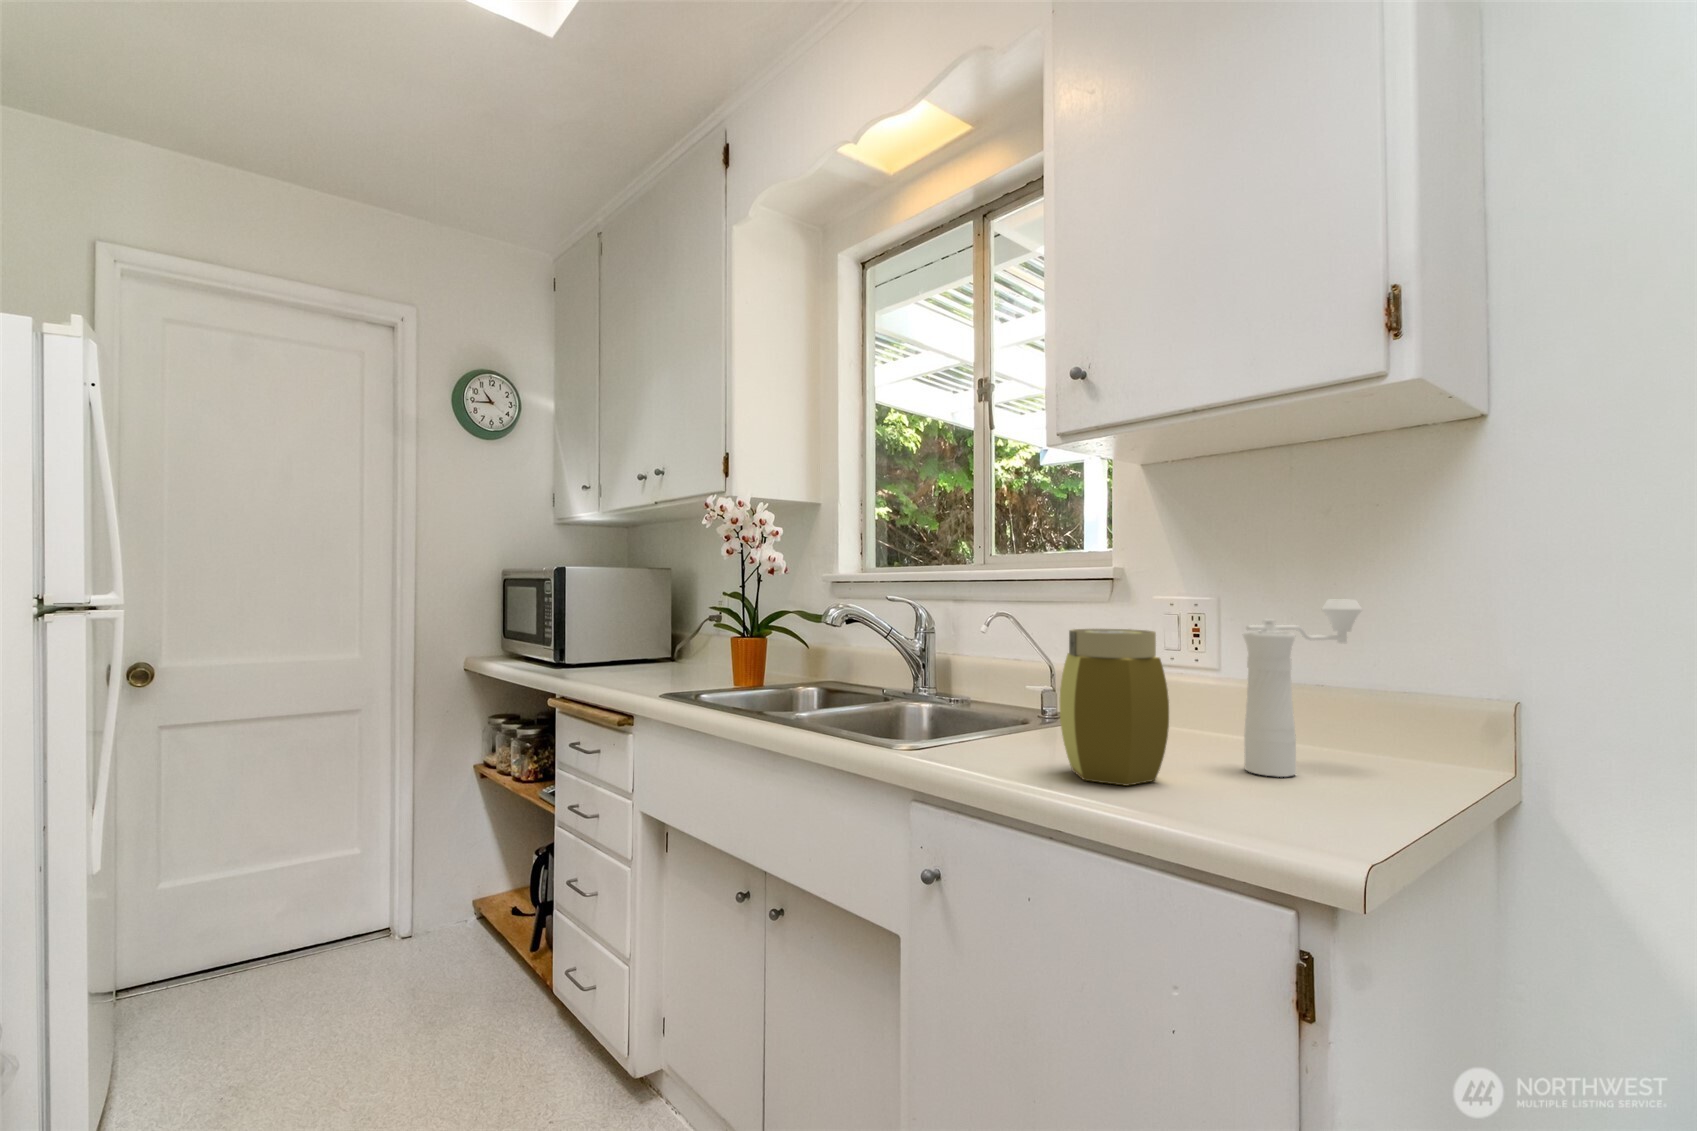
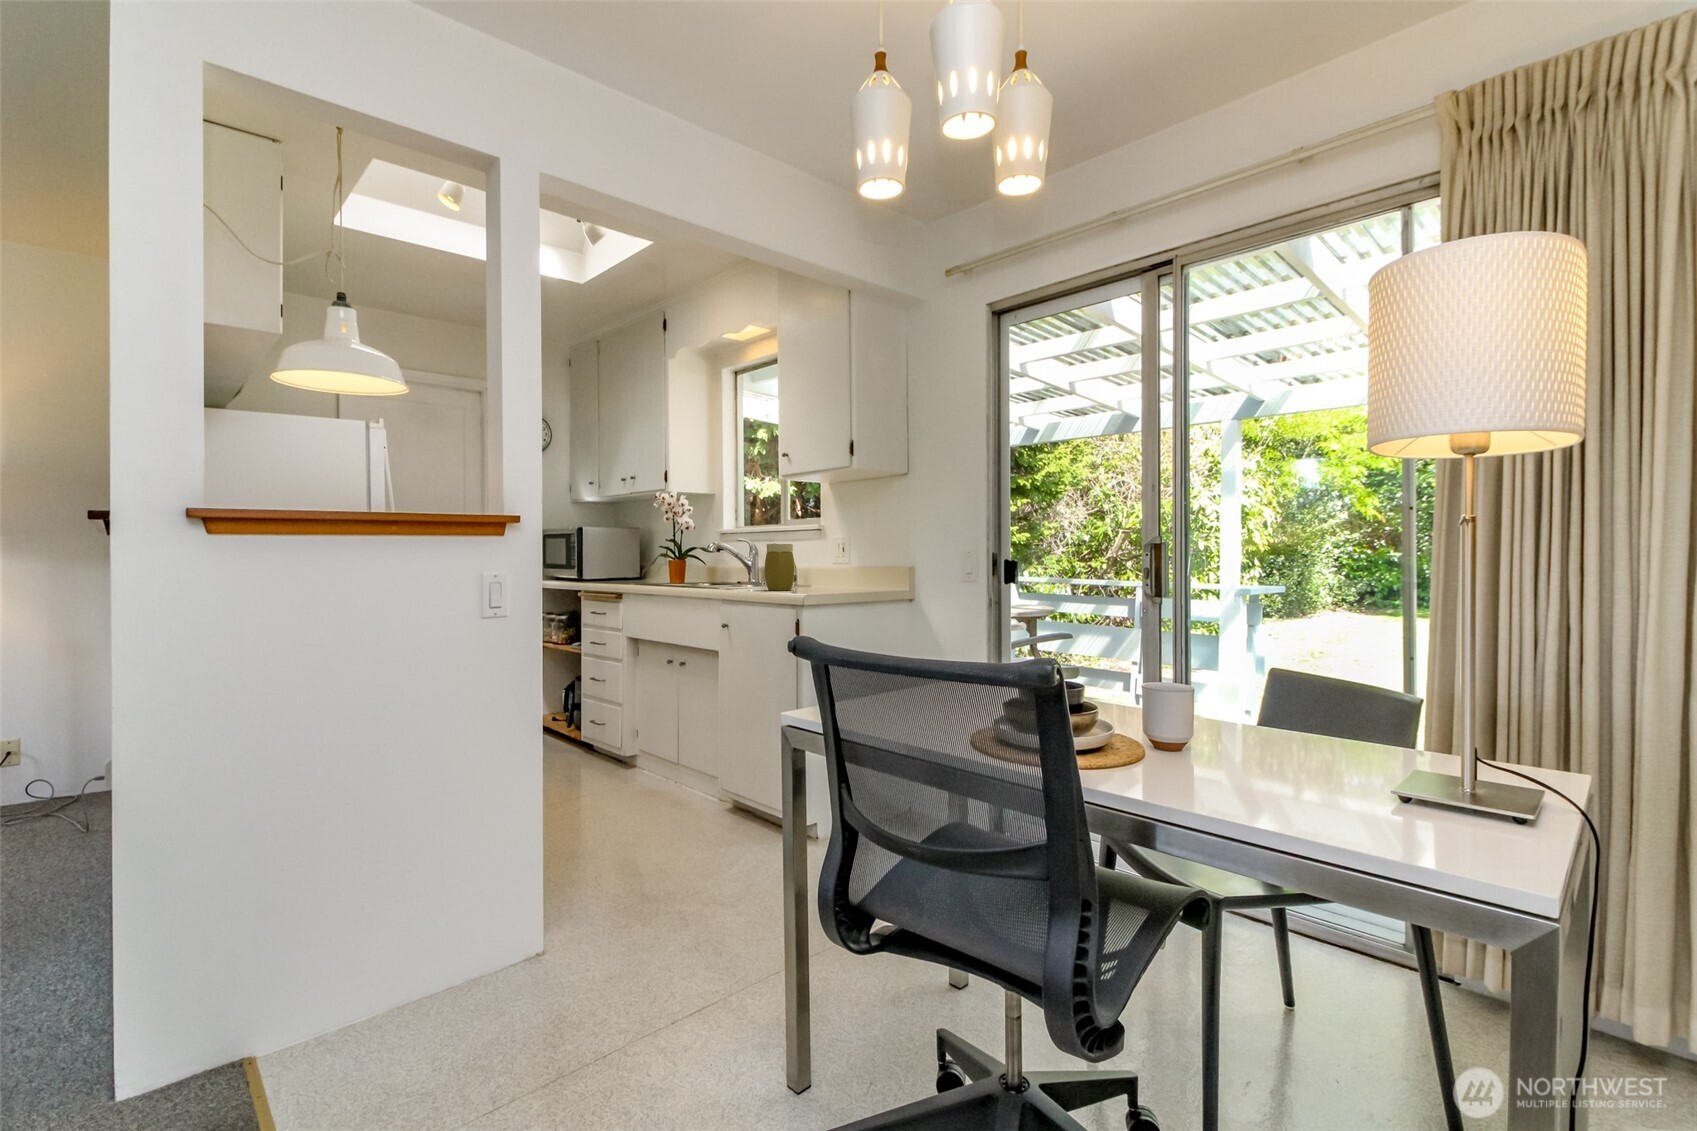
pepper mill: present [1243,600,1362,777] -> none [825,534,867,590]

